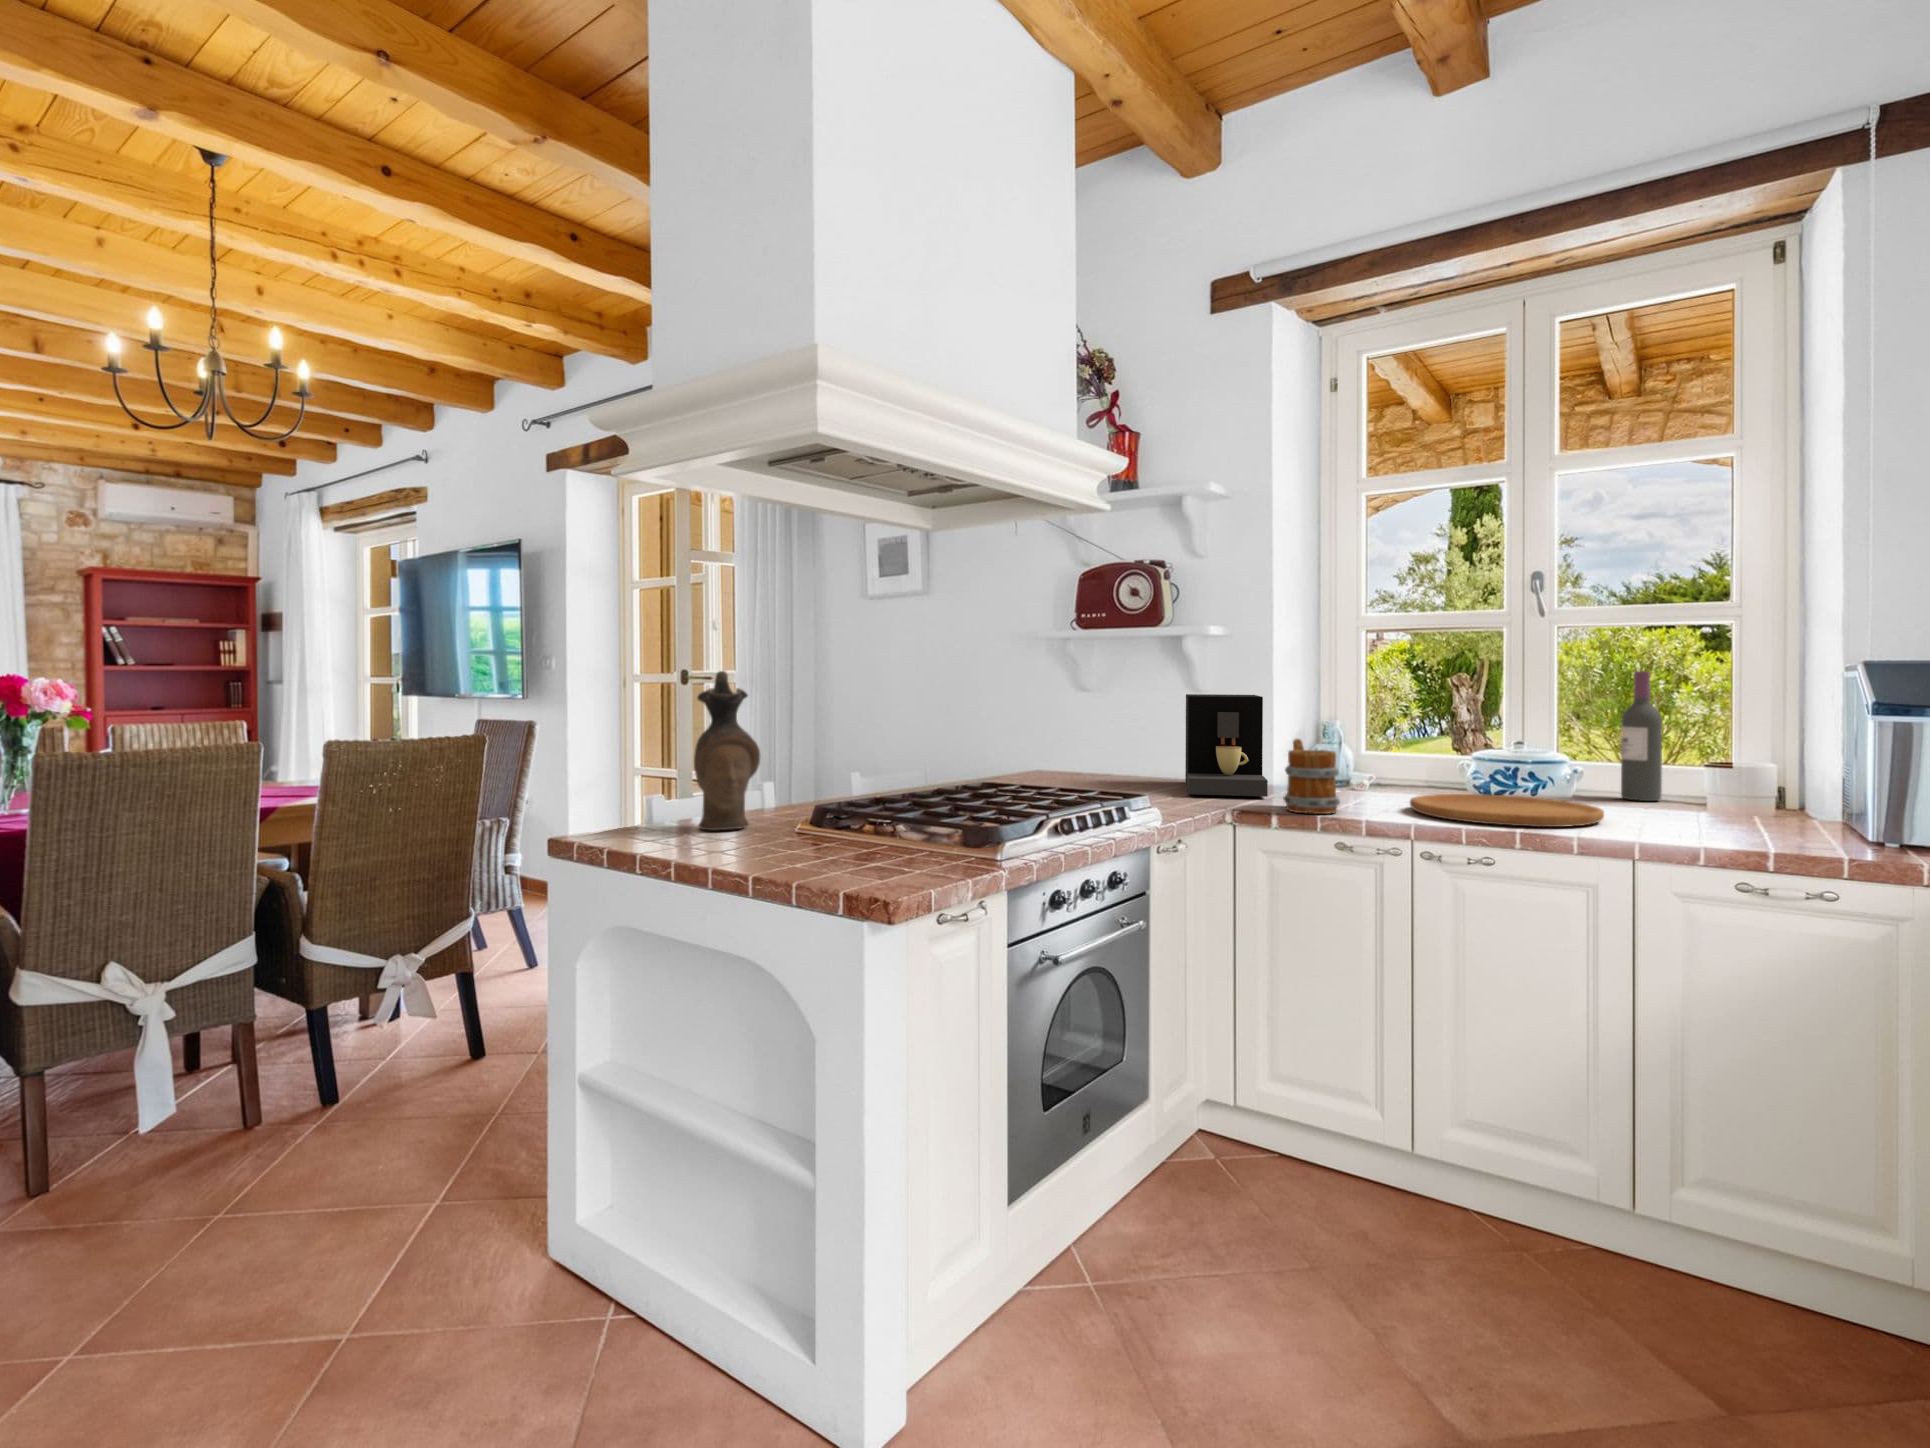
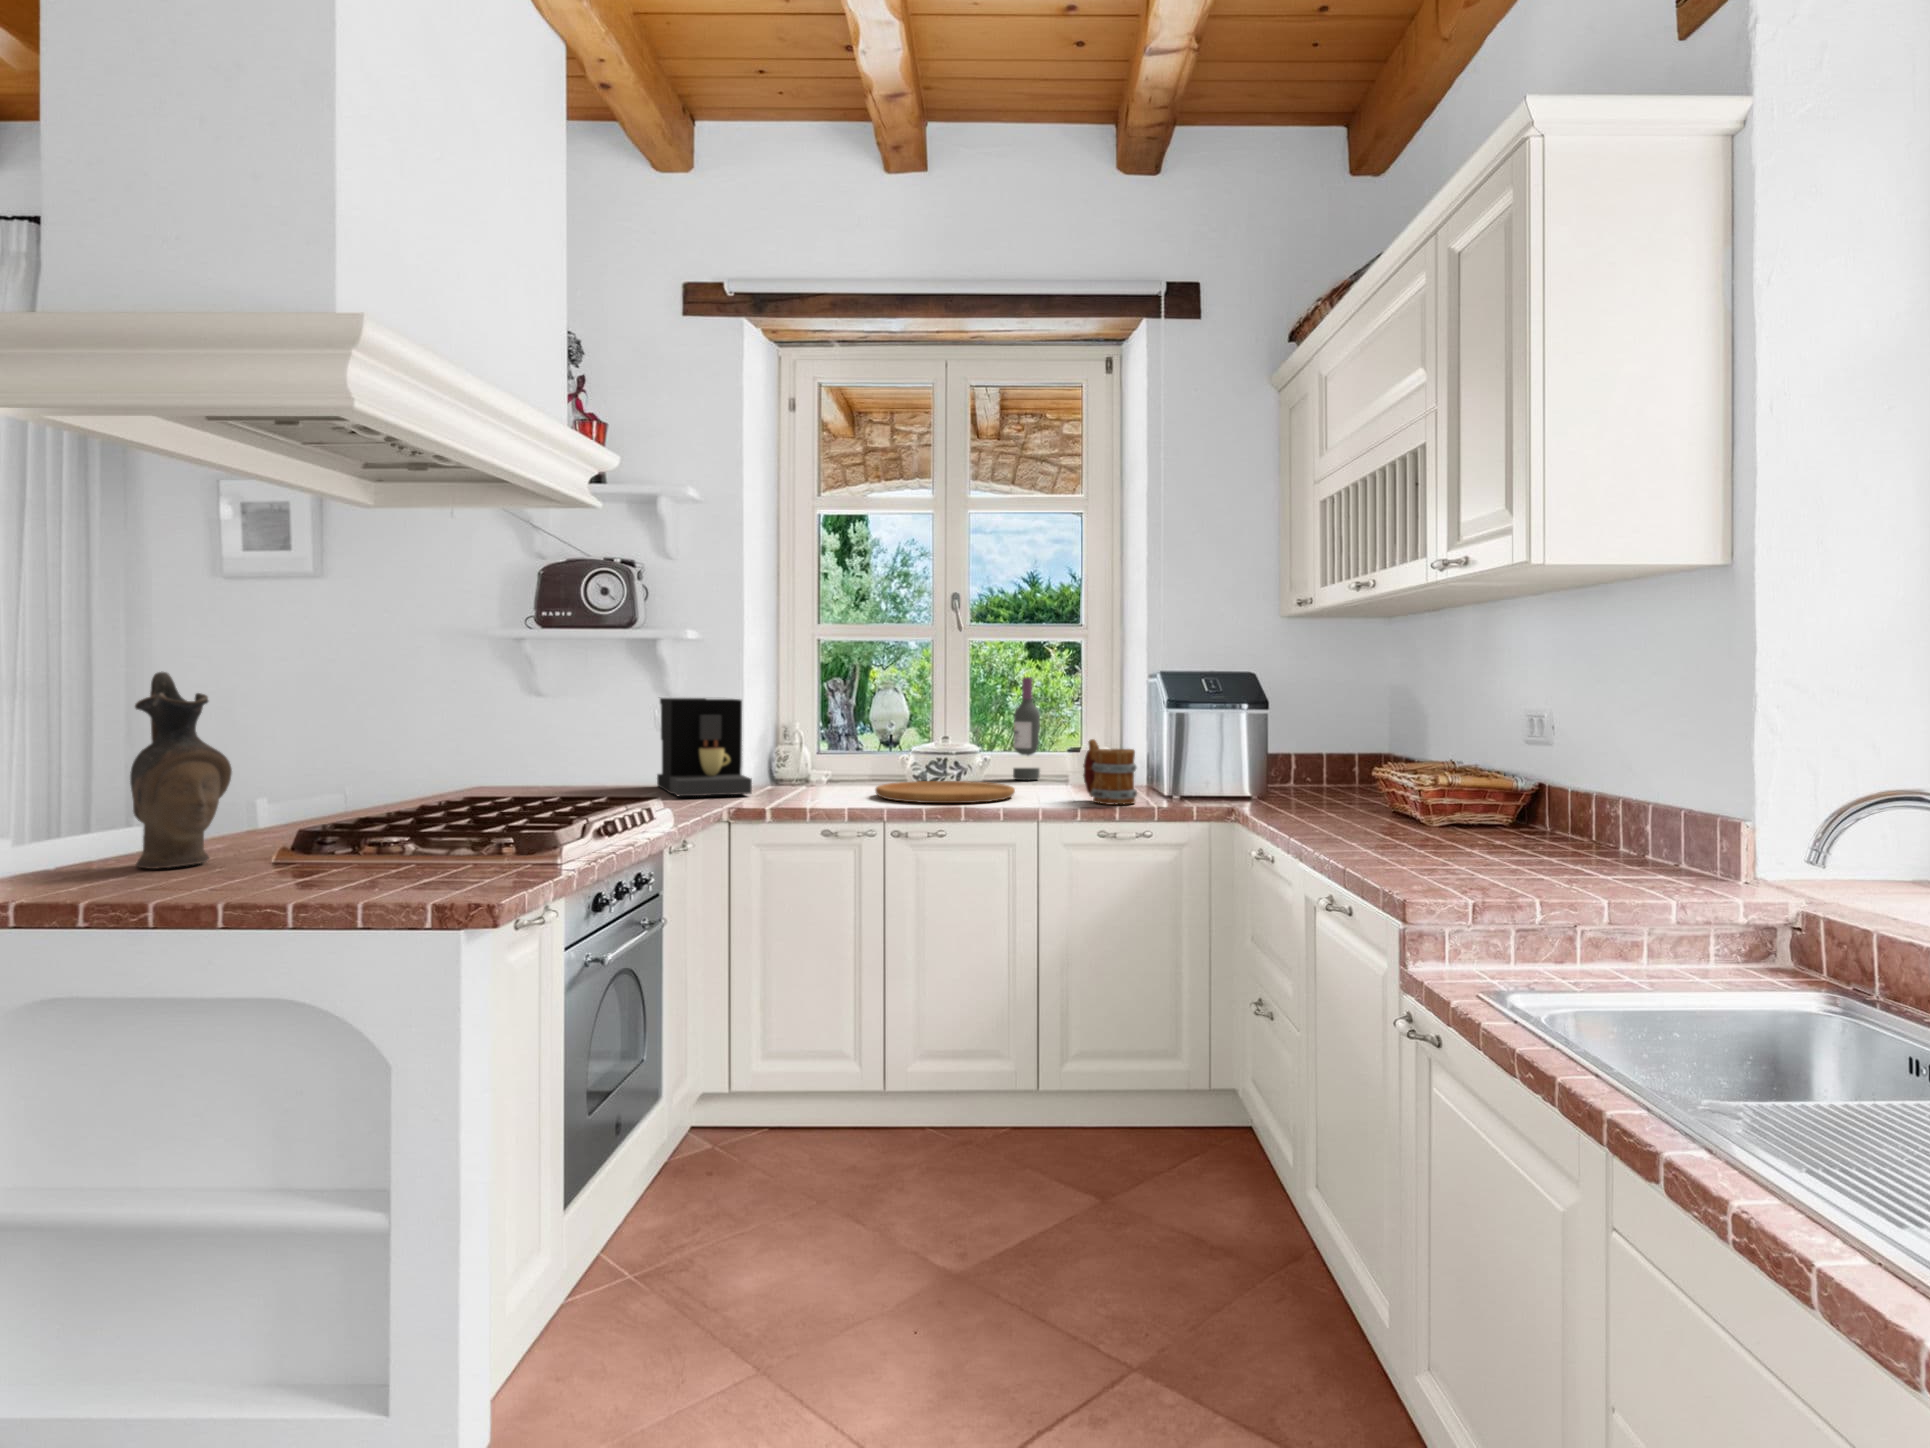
mug: present [1283,739,1340,814] -> present [1083,739,1137,805]

